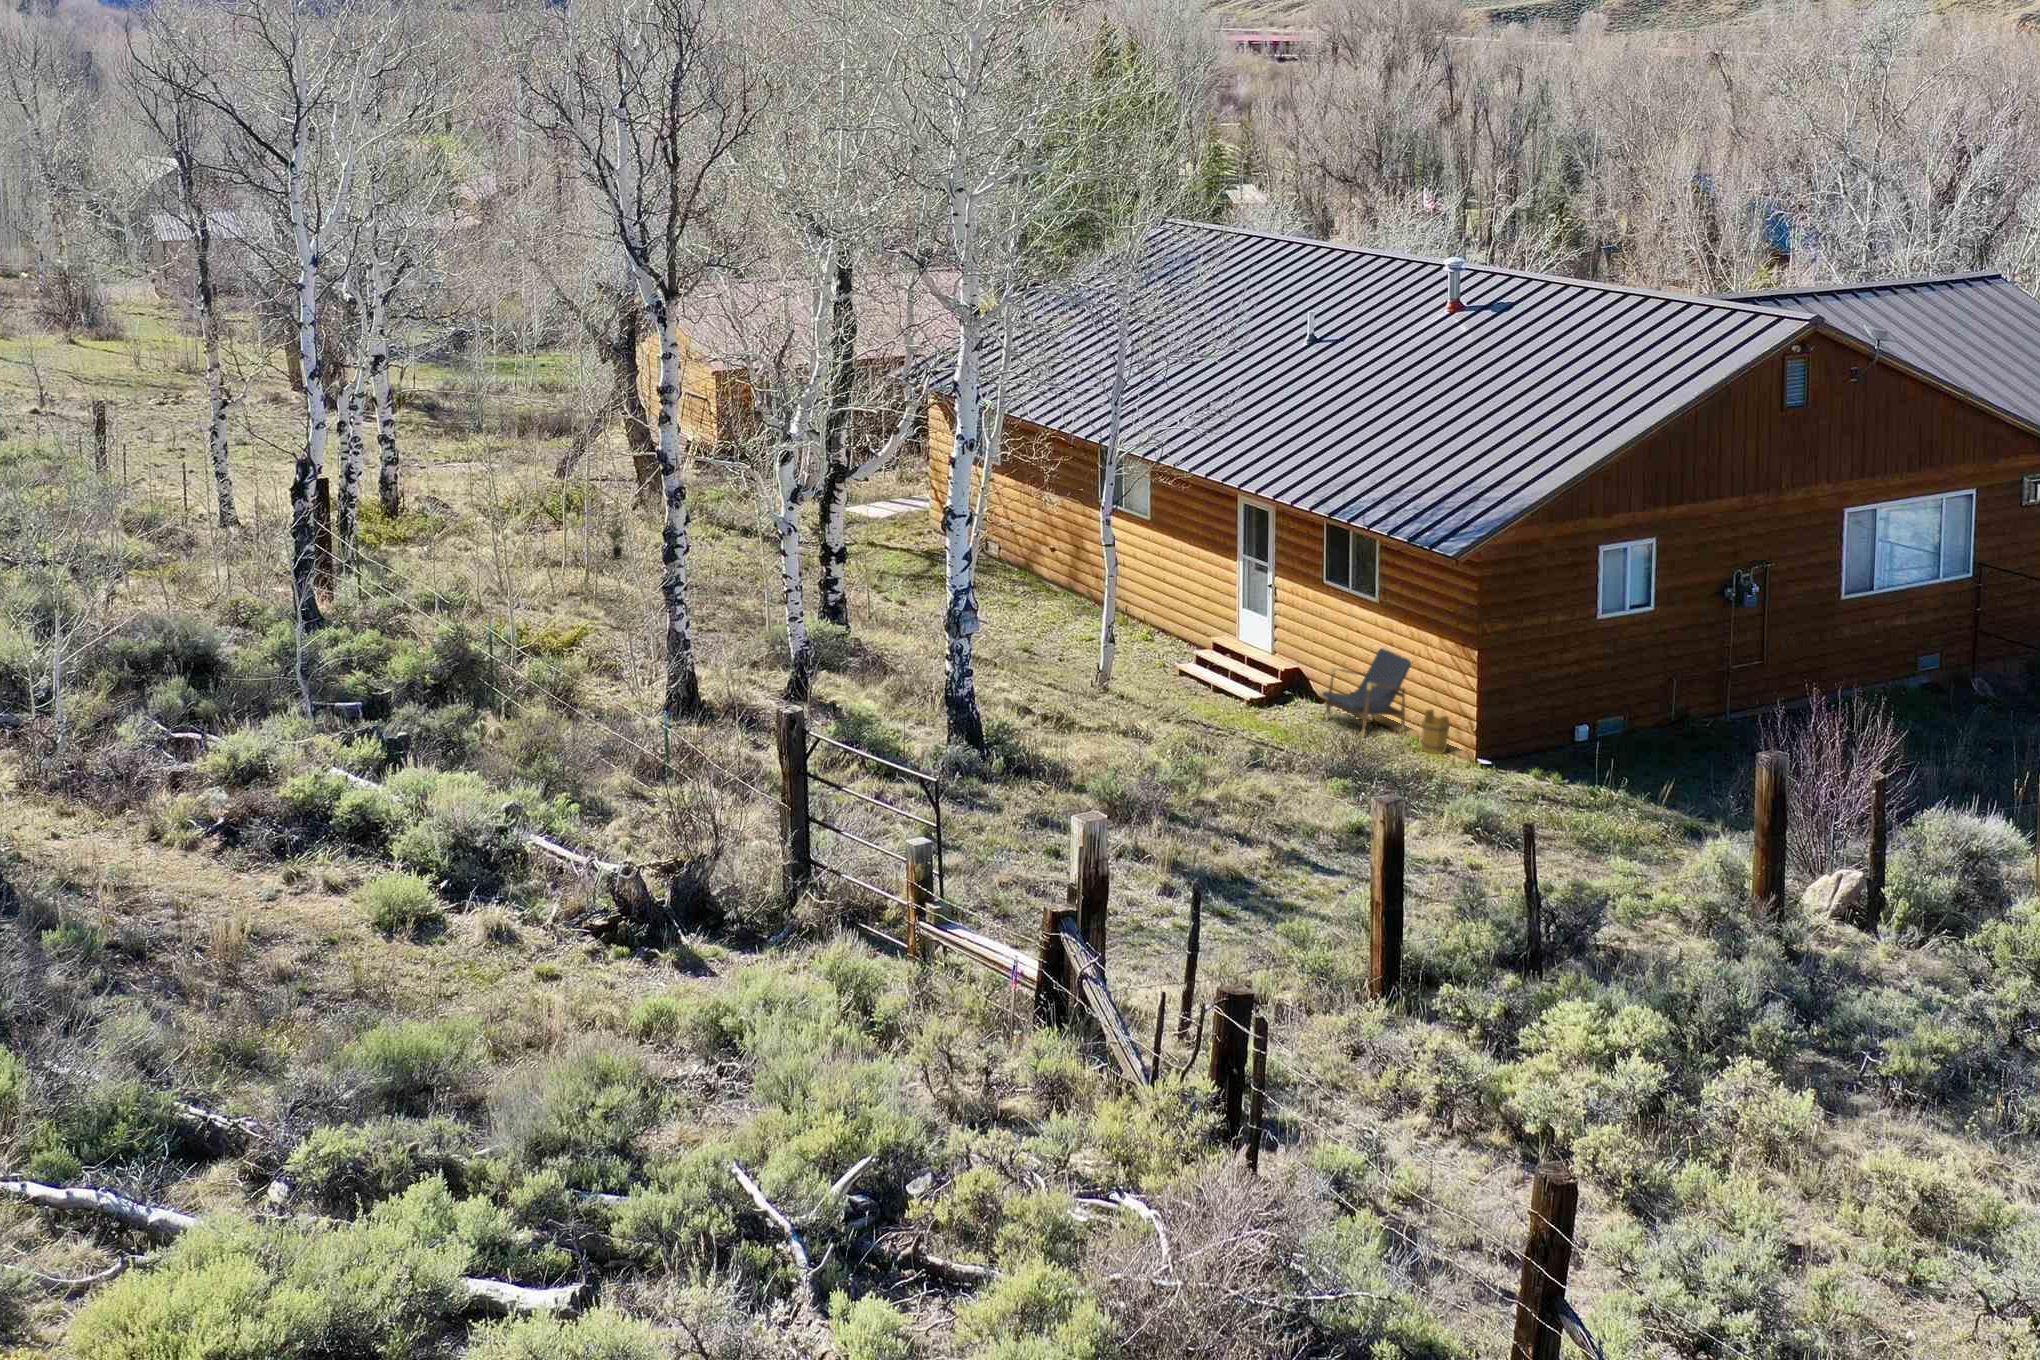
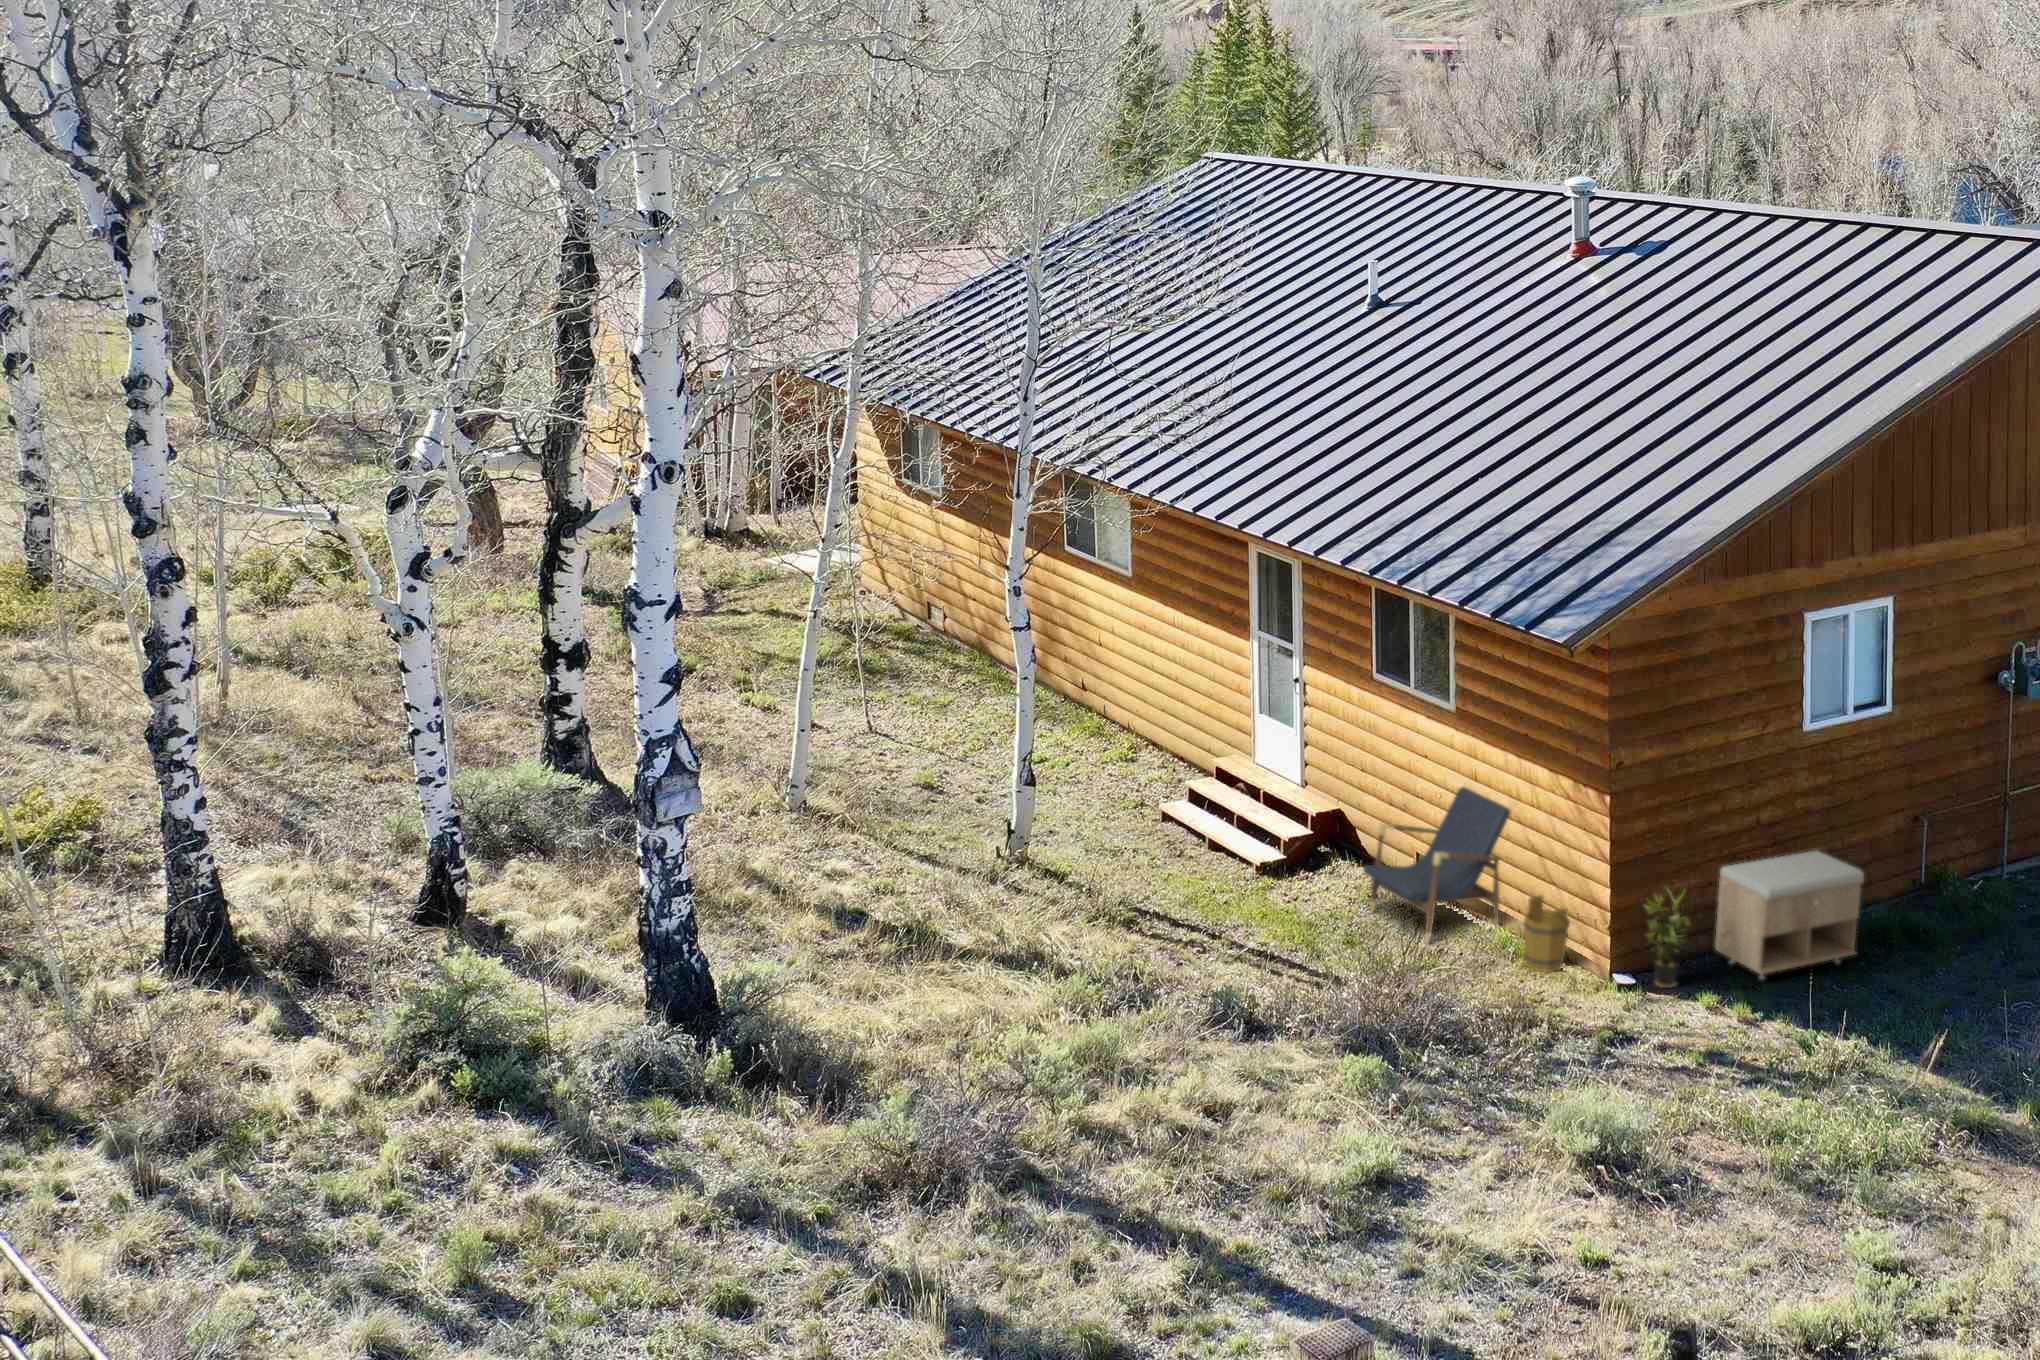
potted plant: present [607,519,628,558] -> present [1645,890,1690,988]
storage bench: none [1538,692,1632,764] -> present [1715,850,1864,979]

